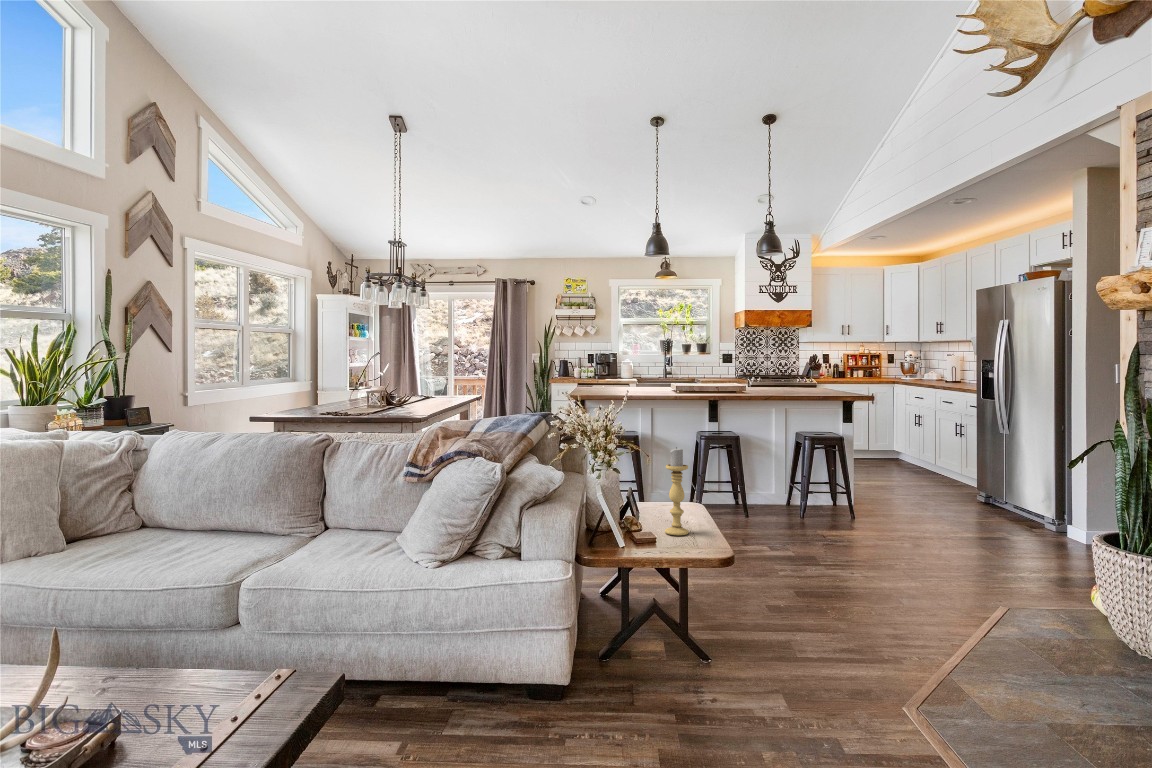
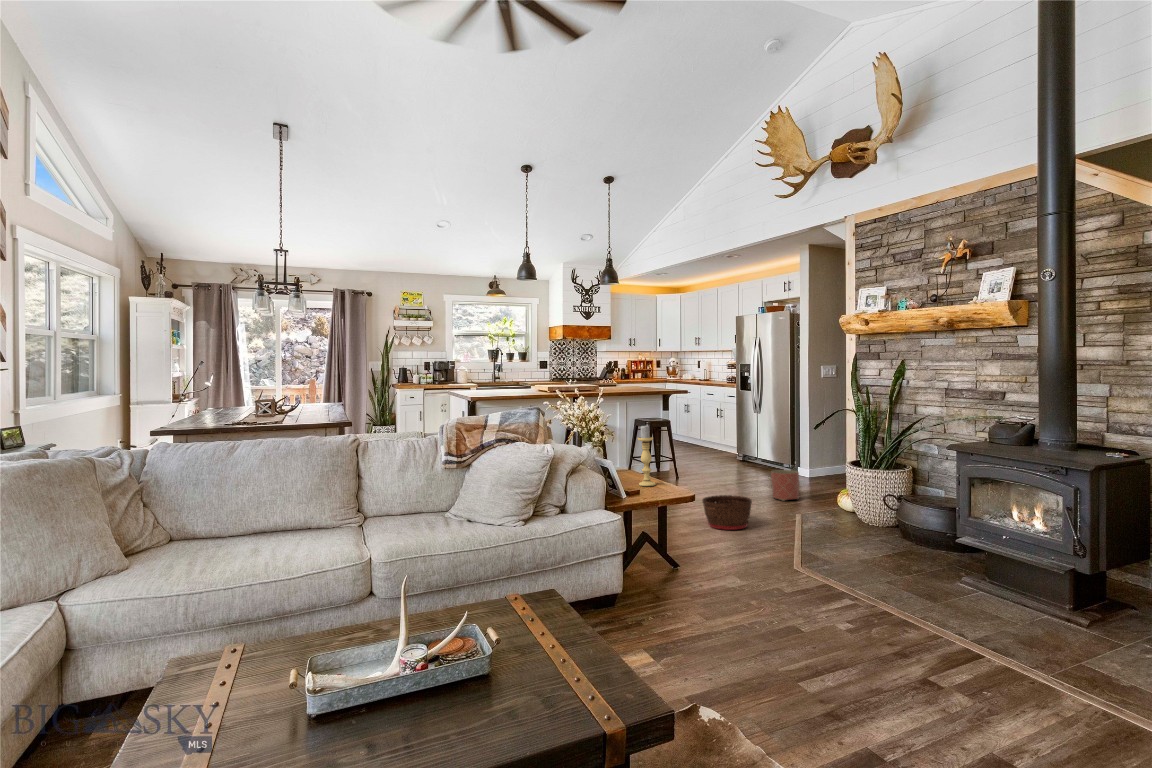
planter: none [984,529,1036,582] -> present [771,470,799,501]
basket: none [823,556,904,616] -> present [702,495,752,530]

